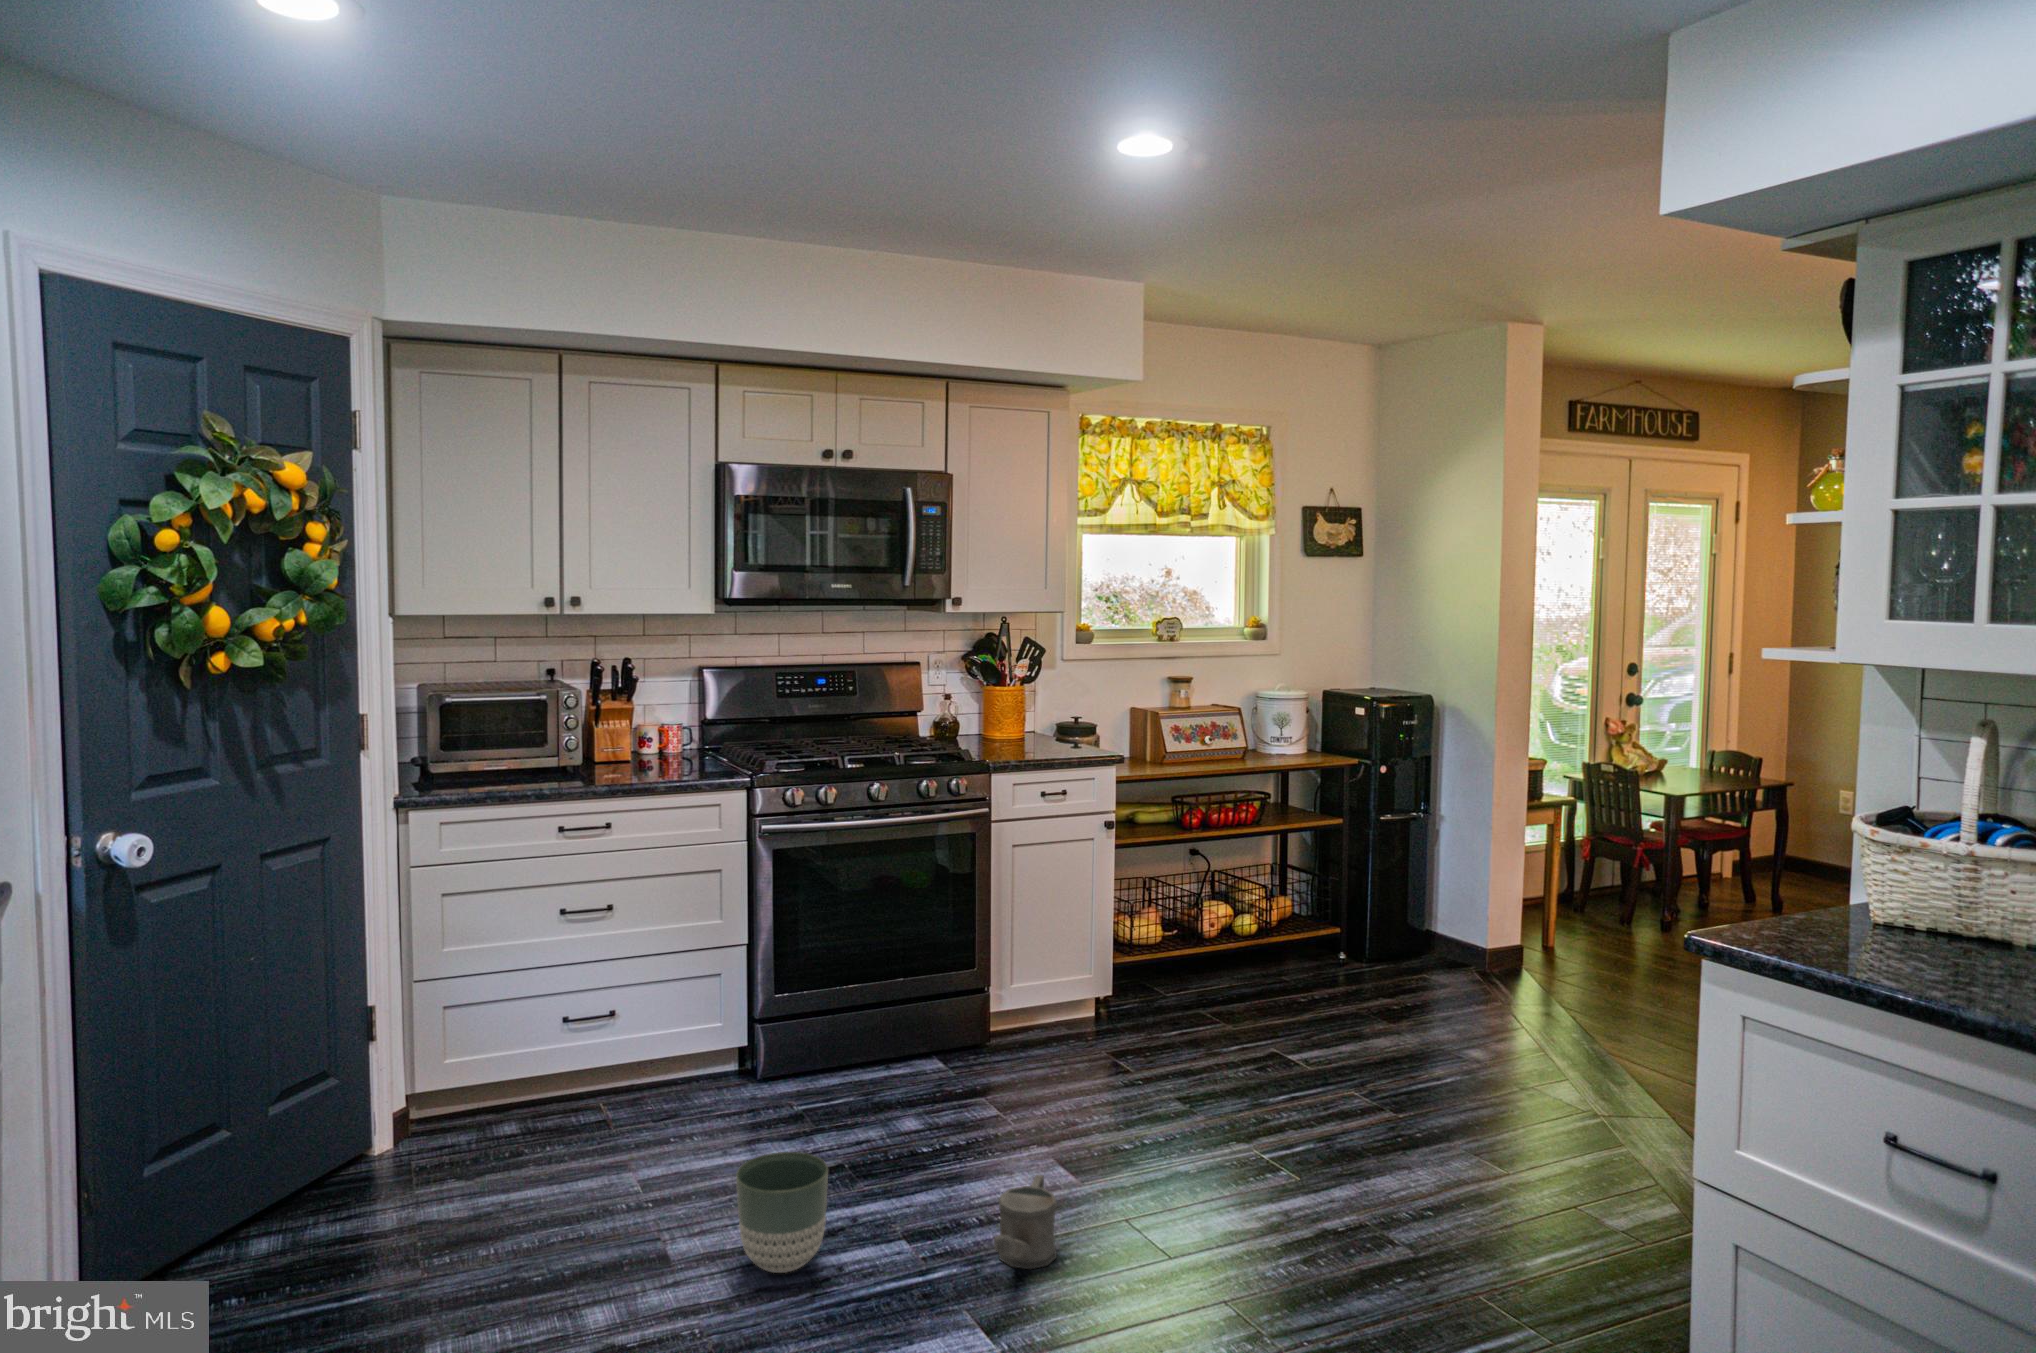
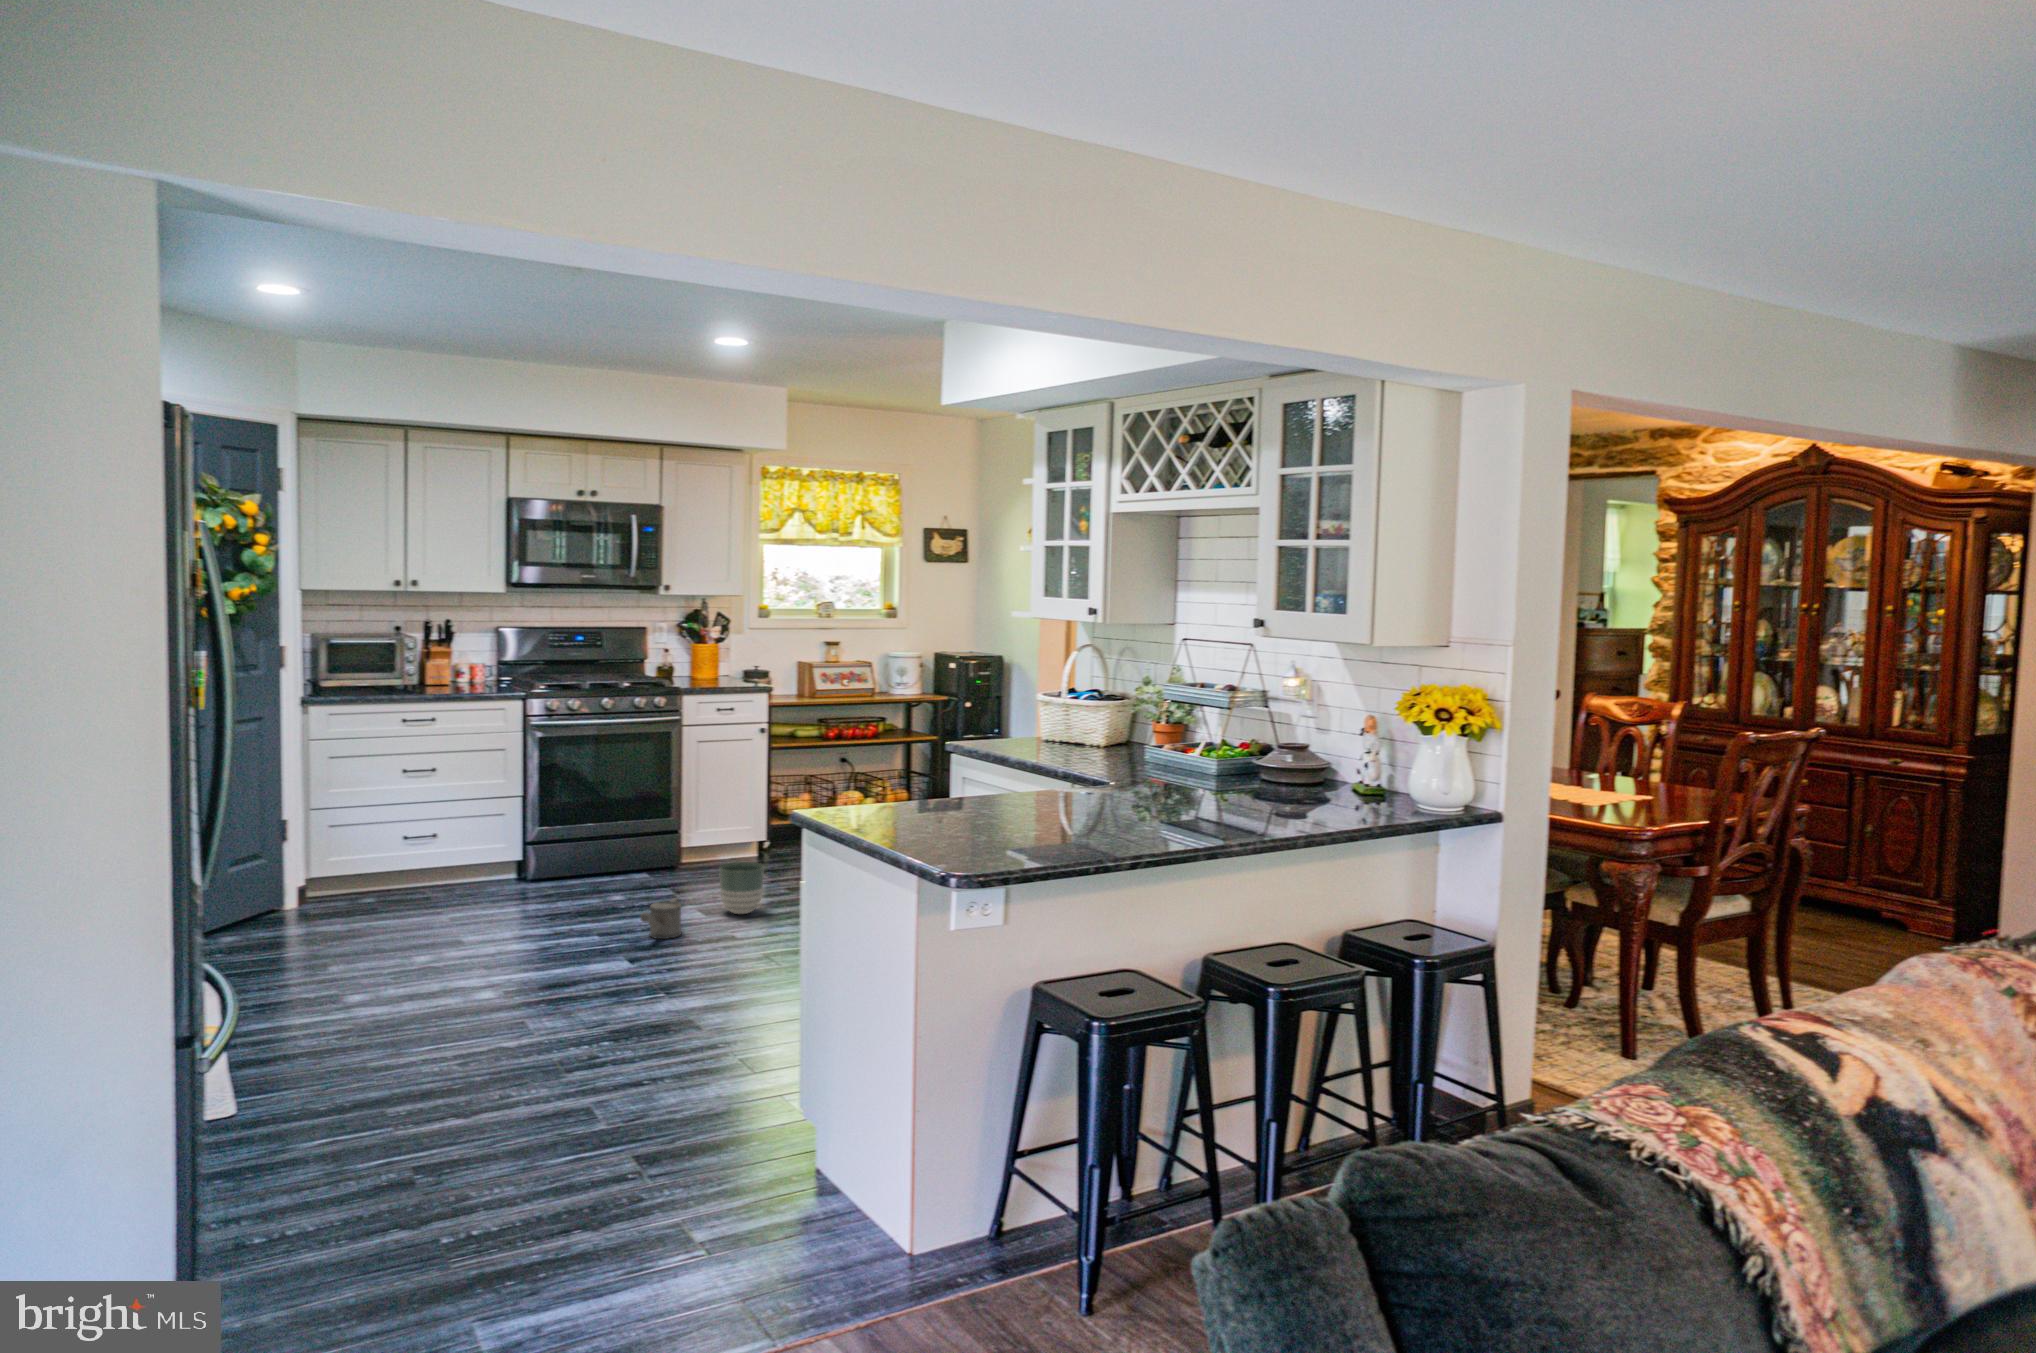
planter: present [736,1152,828,1273] -> present [719,862,764,914]

